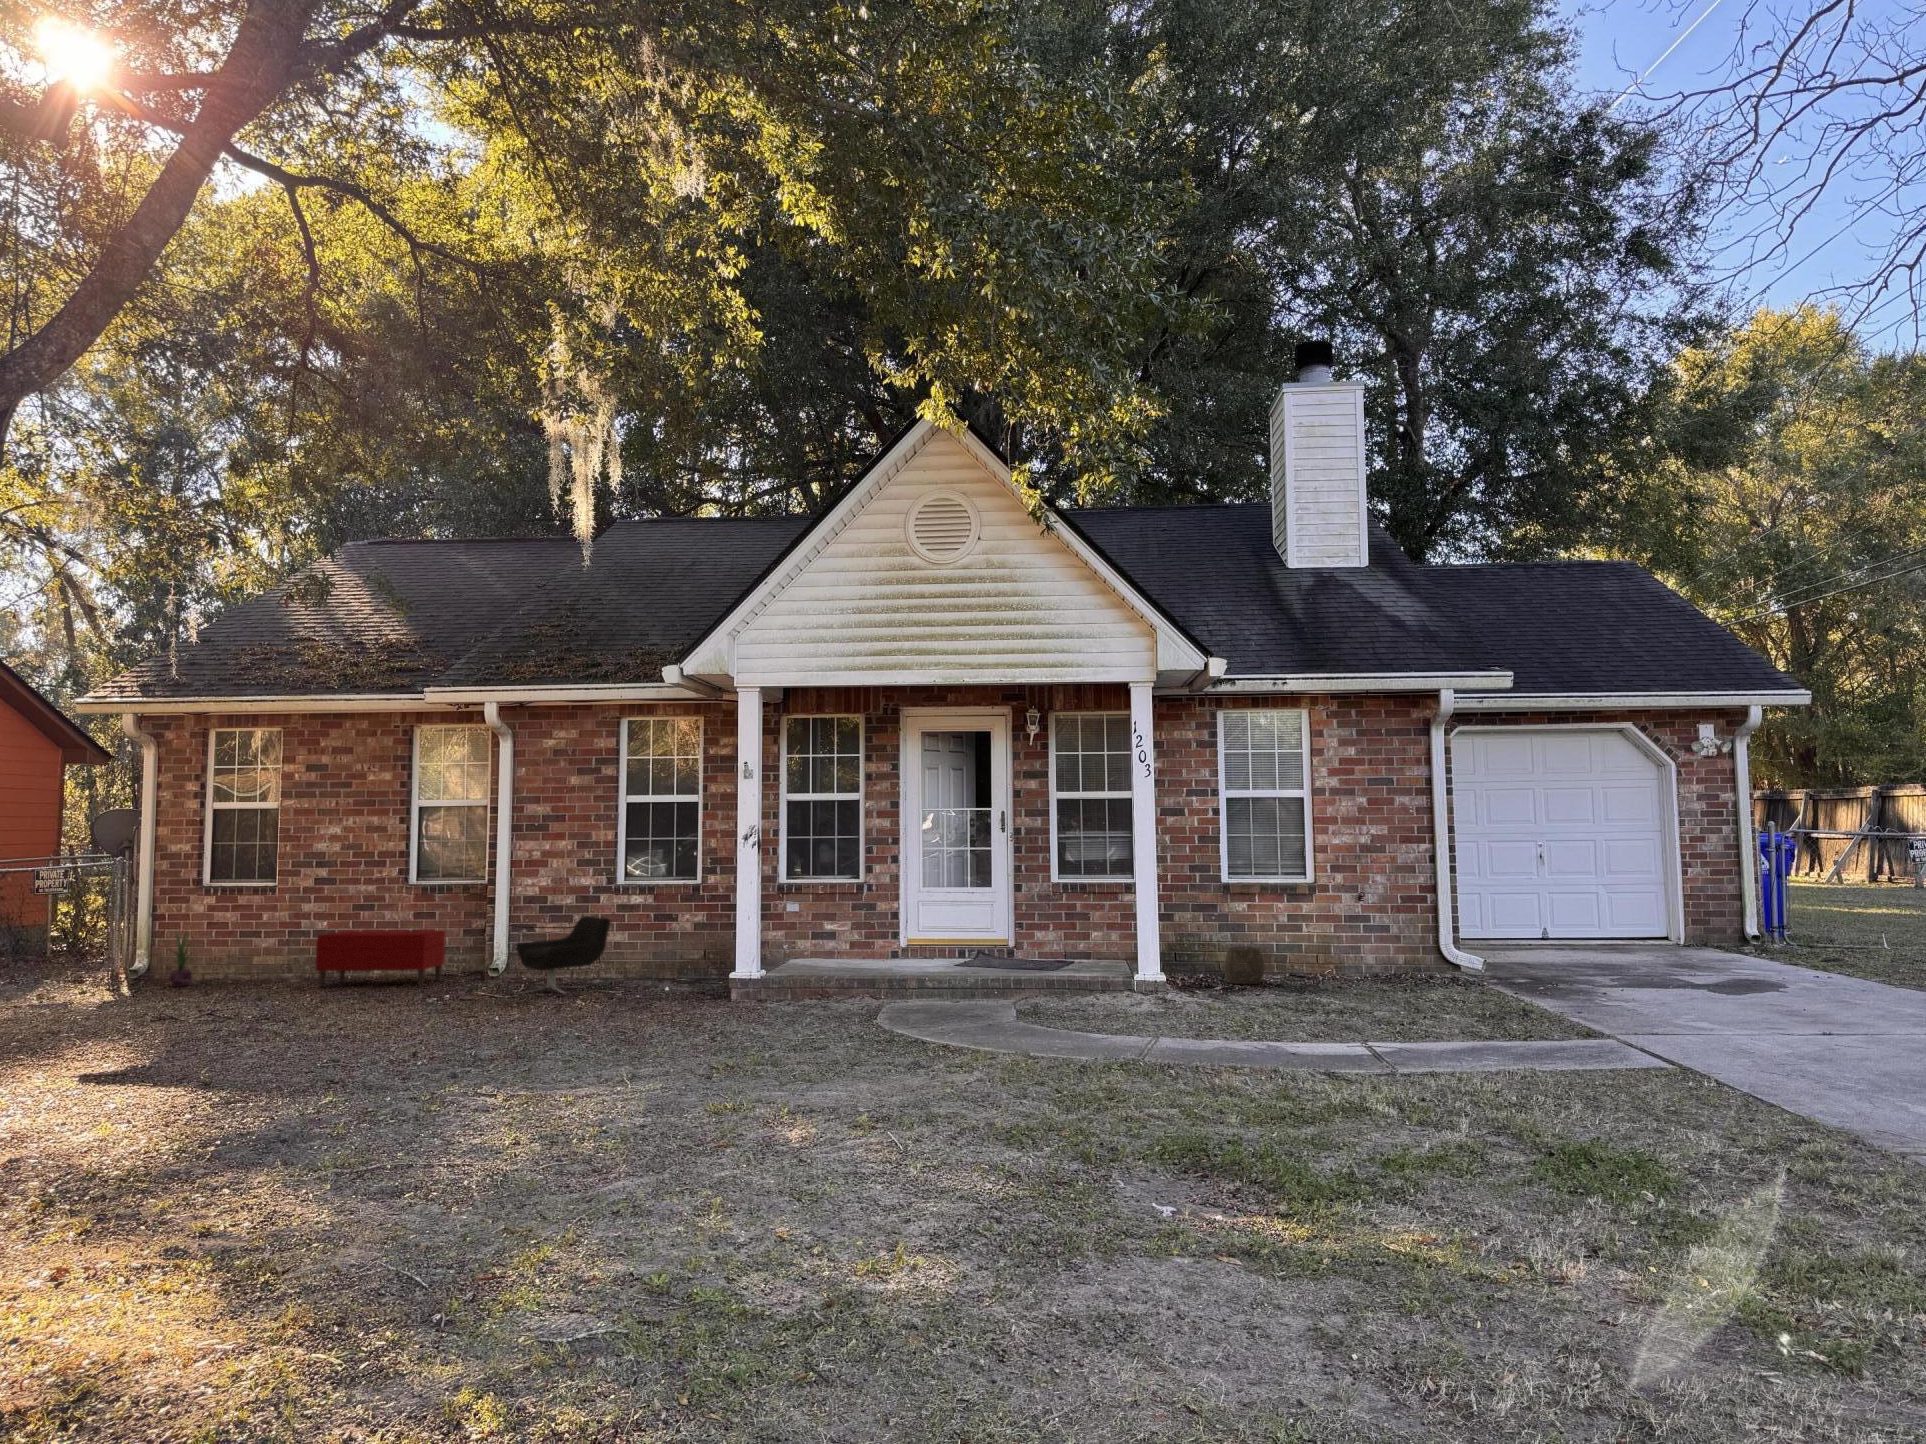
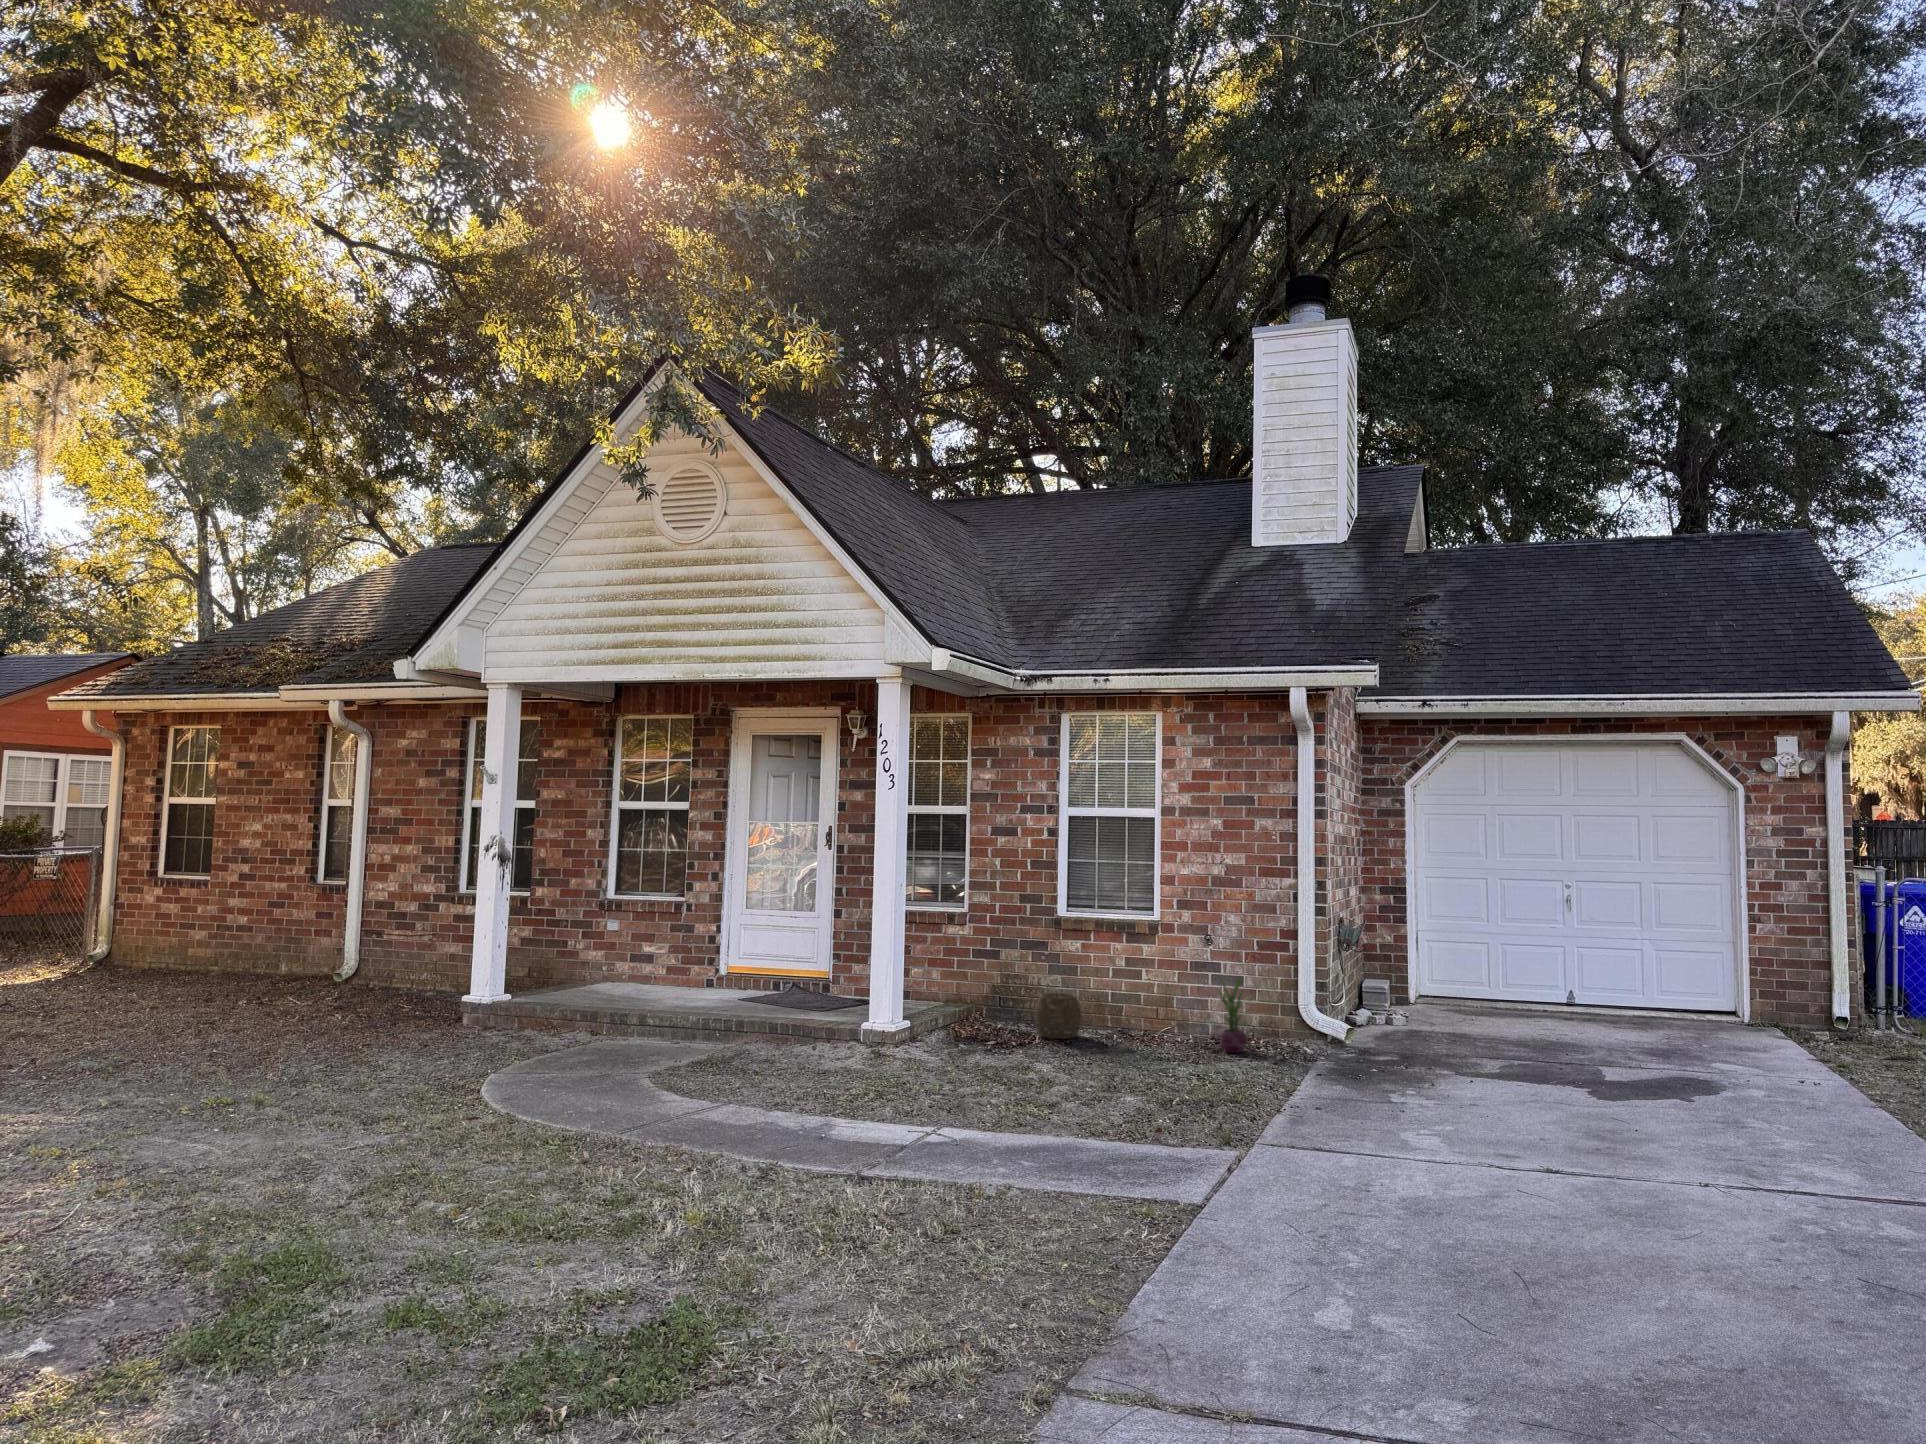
lounge chair: present [516,916,611,993] -> none [343,922,444,1000]
bench: present [316,930,445,987] -> none [212,926,336,985]
decorative plant: present [163,931,192,987] -> present [1206,978,1247,1053]

